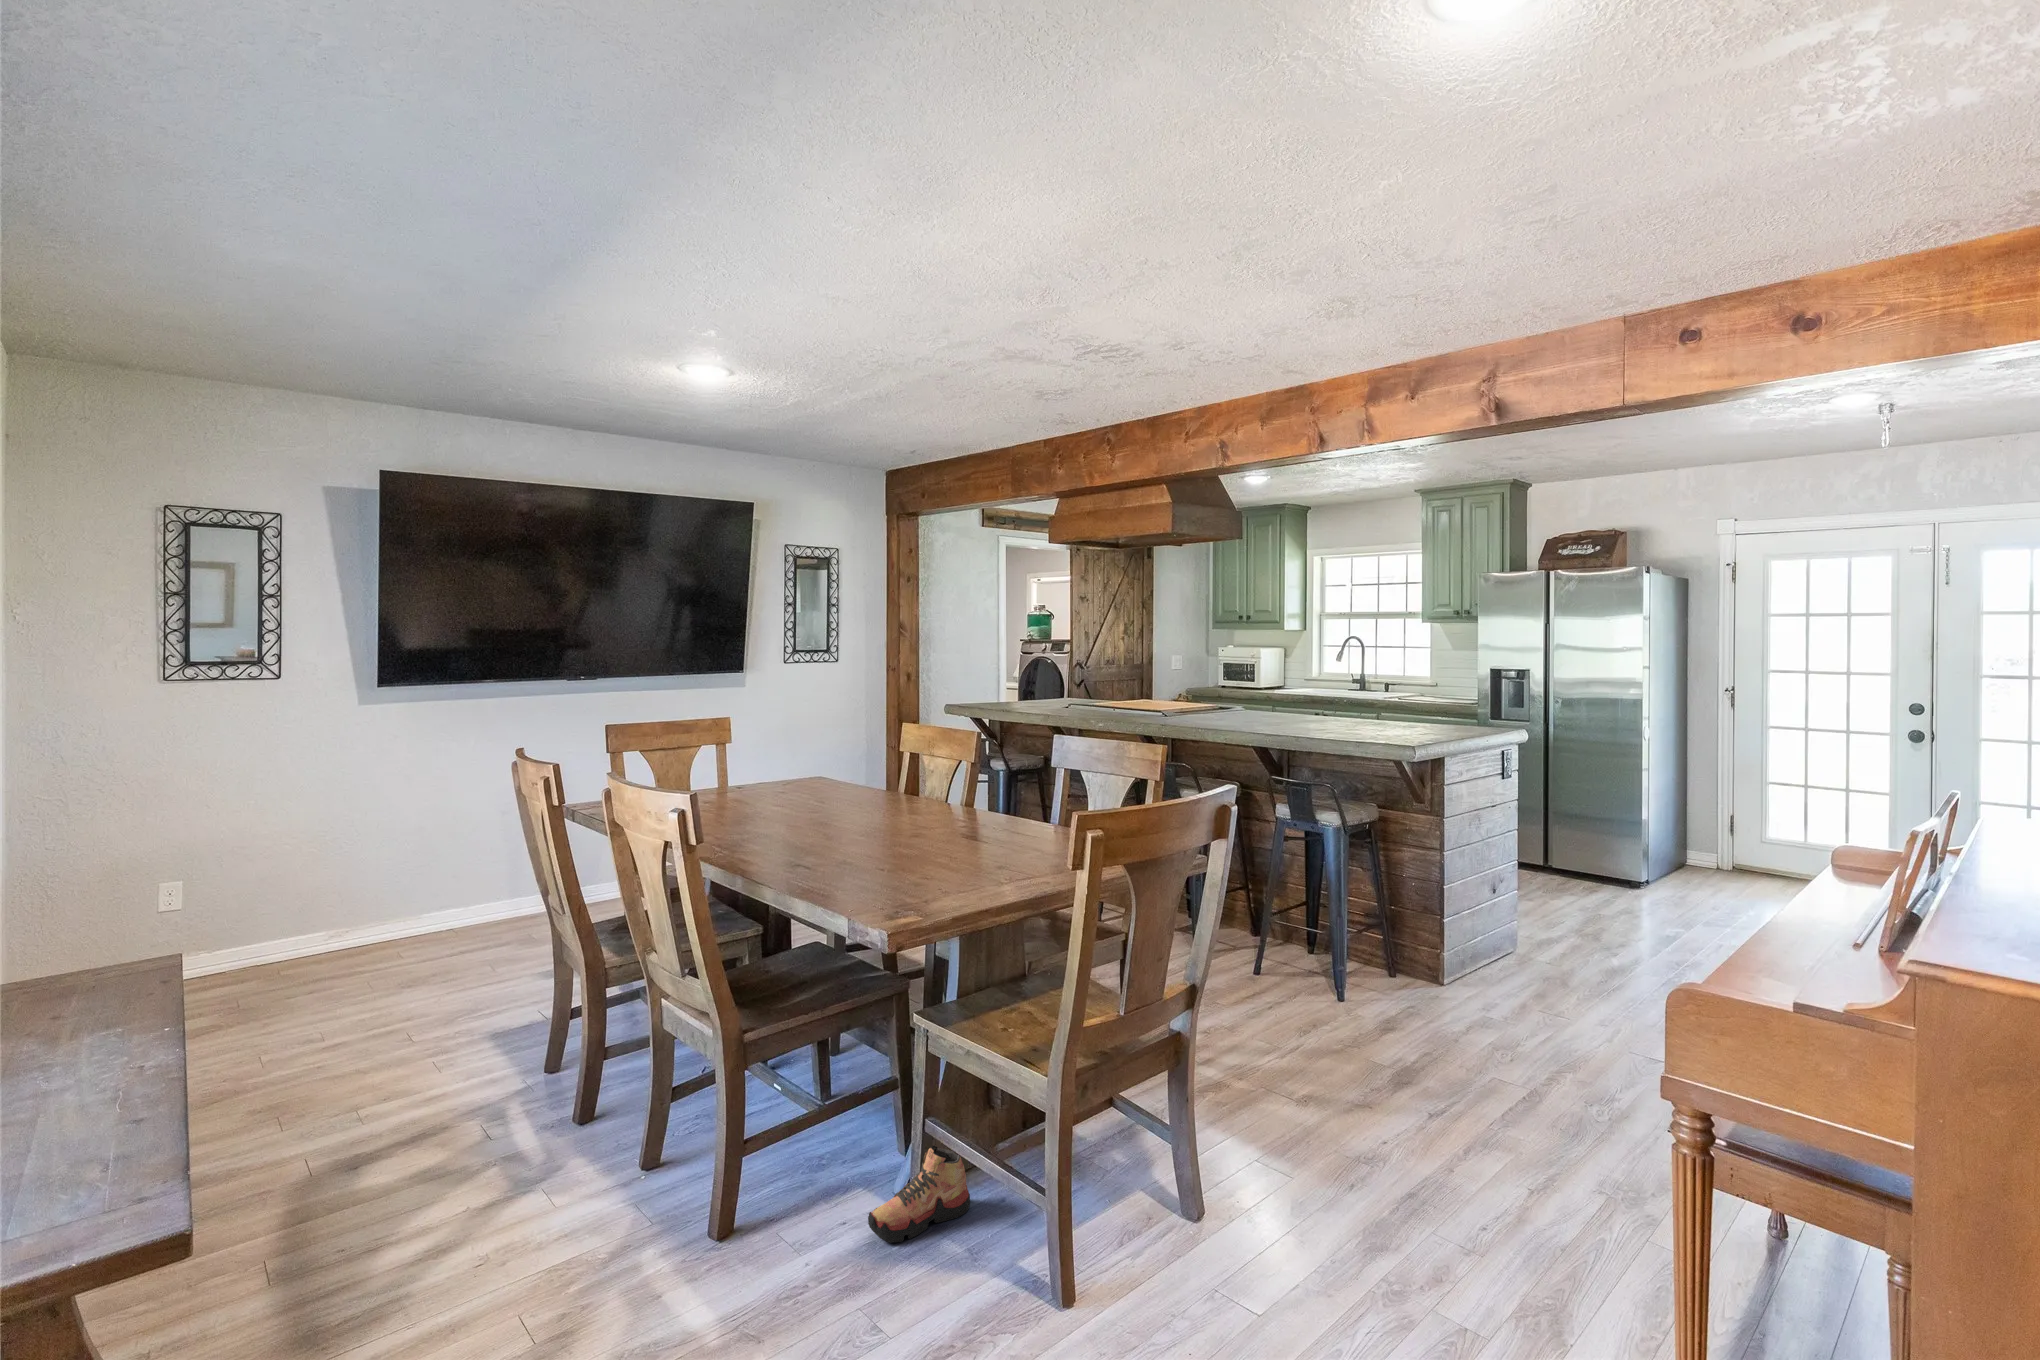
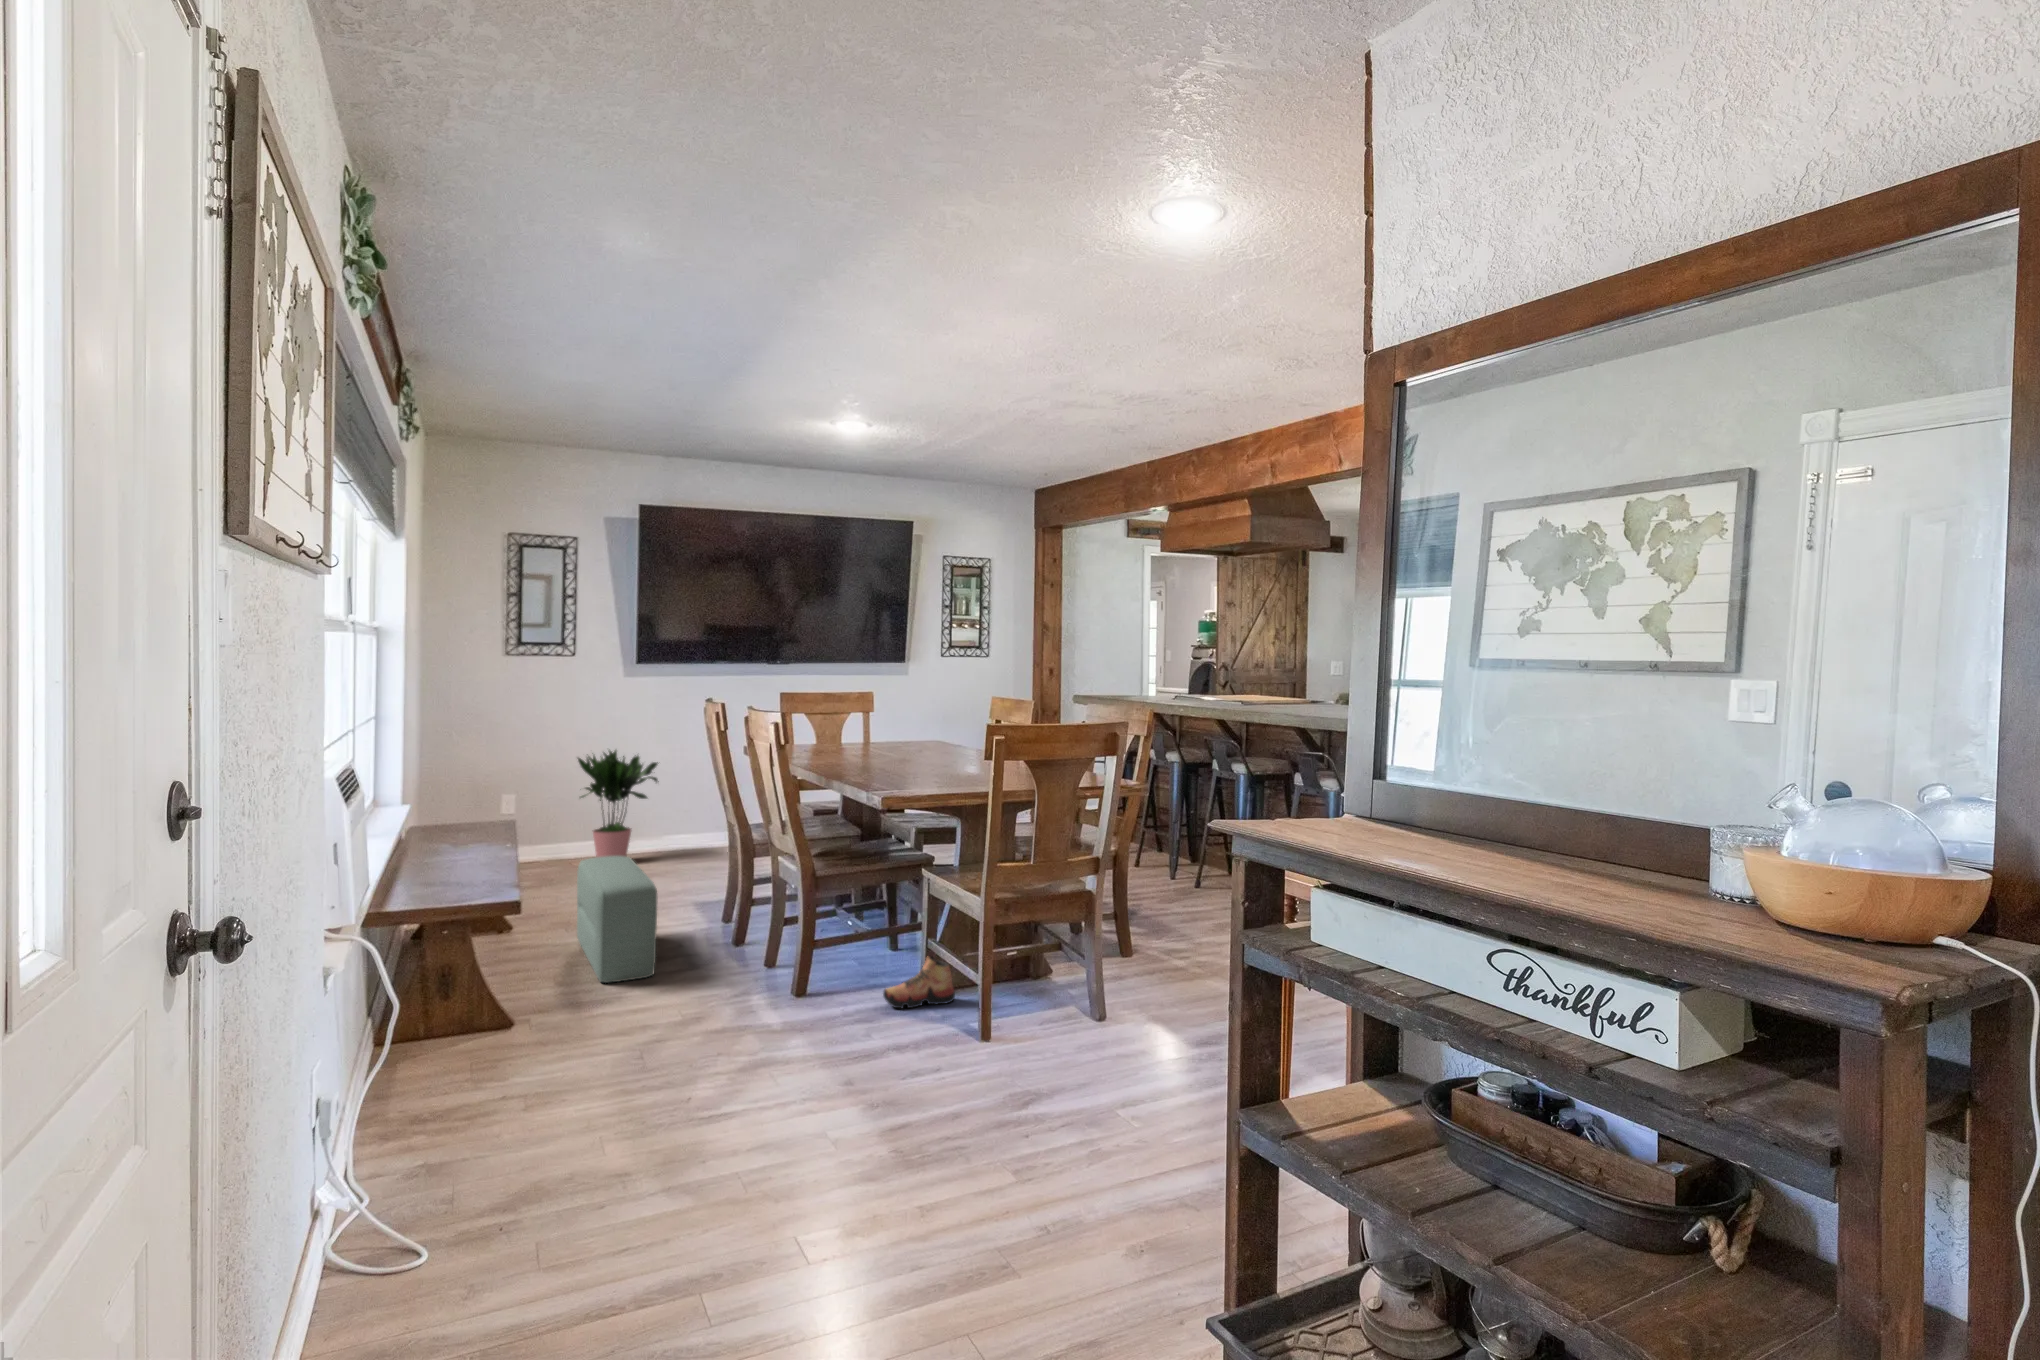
potted plant: none [286,800,428,971] -> present [578,750,659,857]
pouf: none [304,1006,461,1261] -> present [577,856,657,983]

